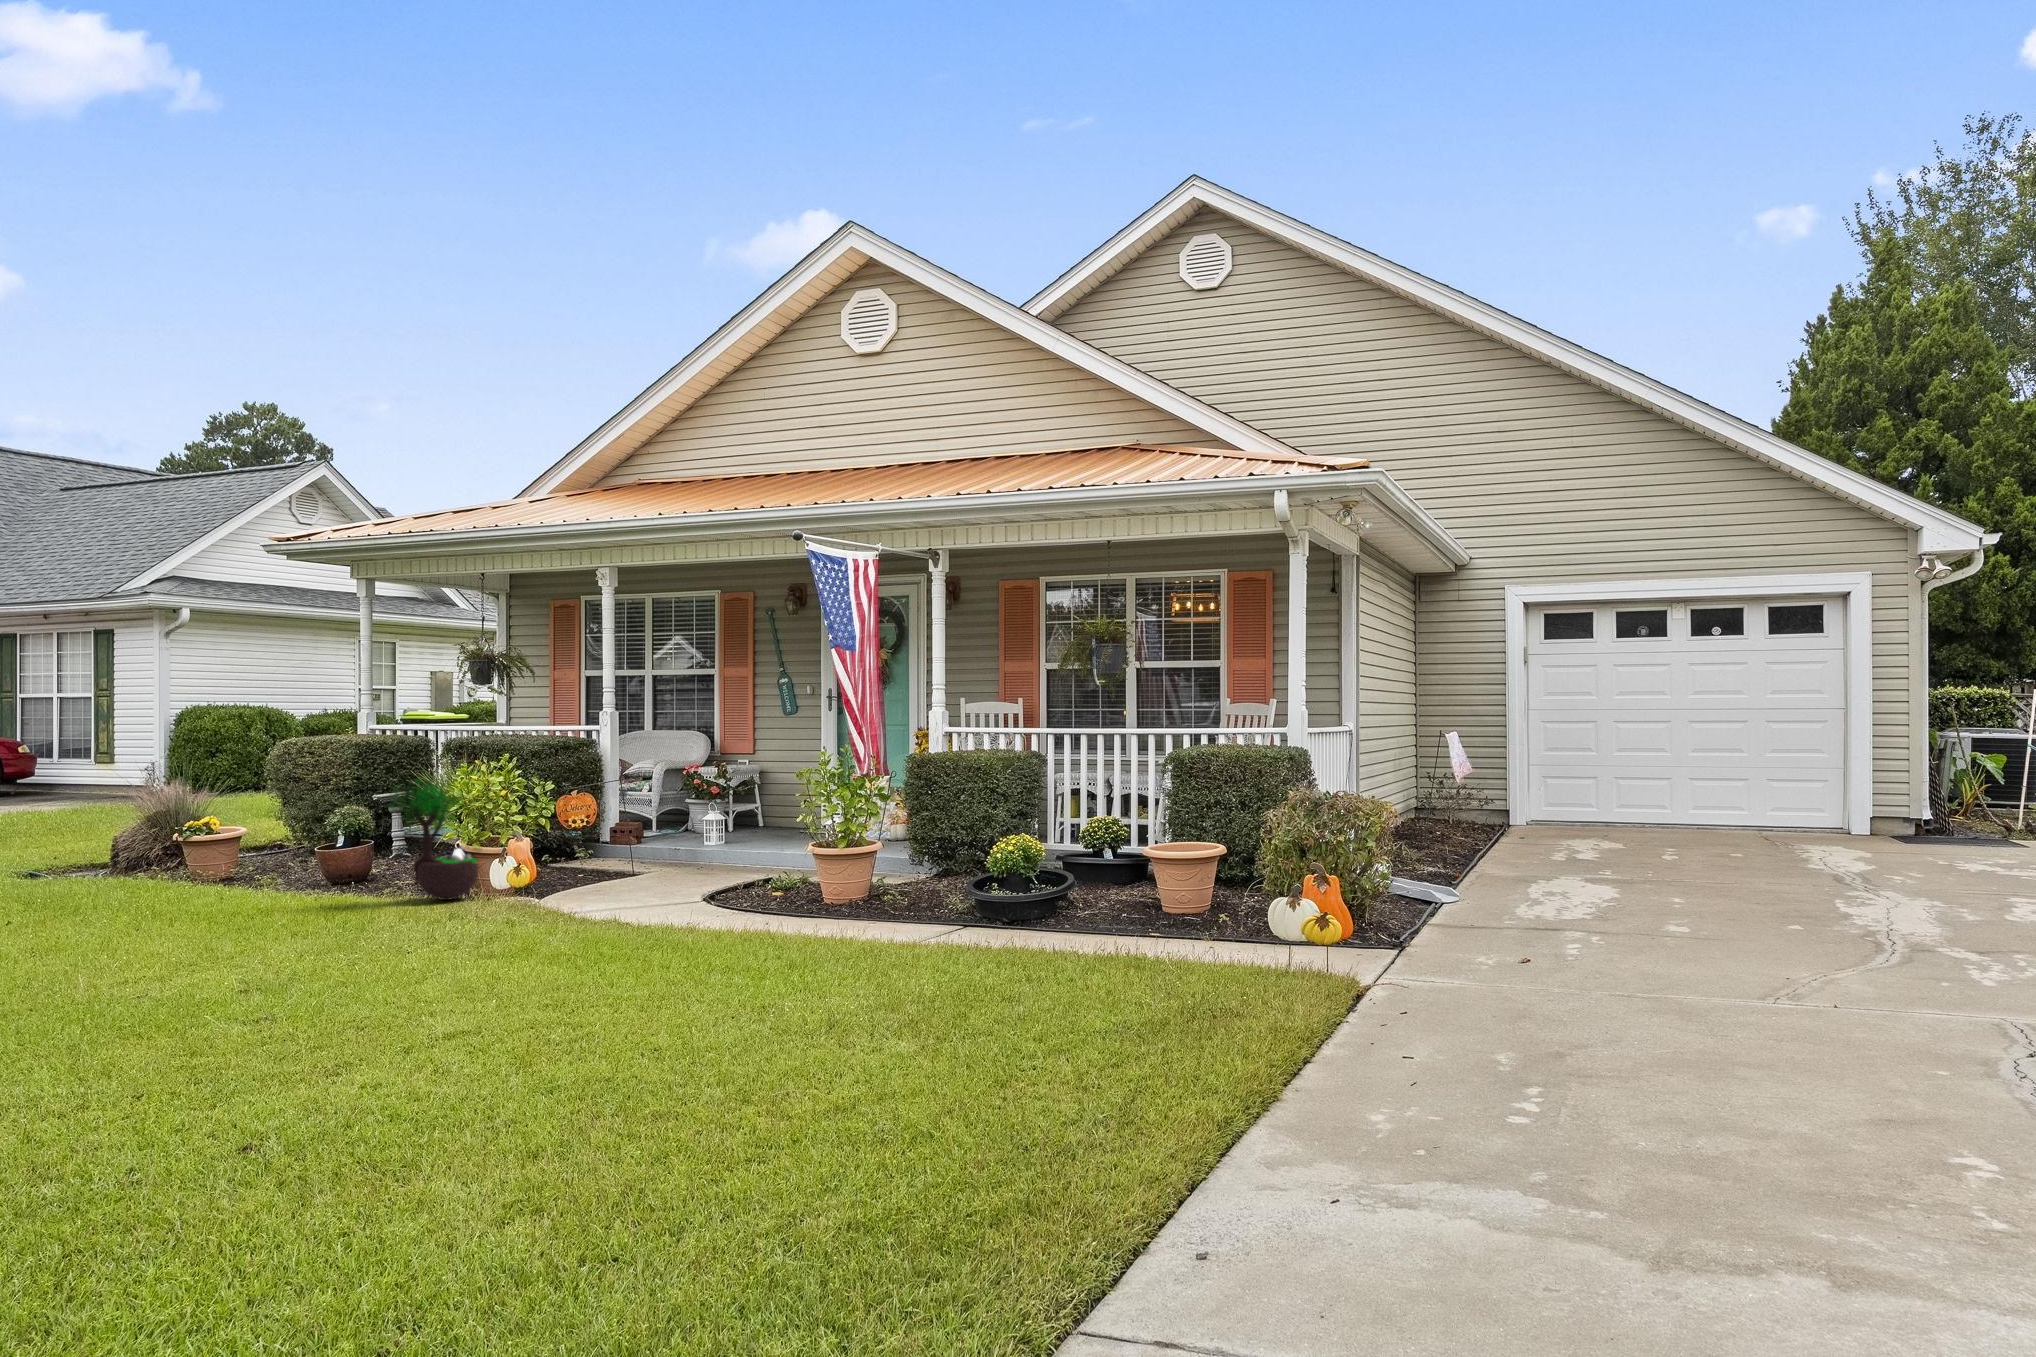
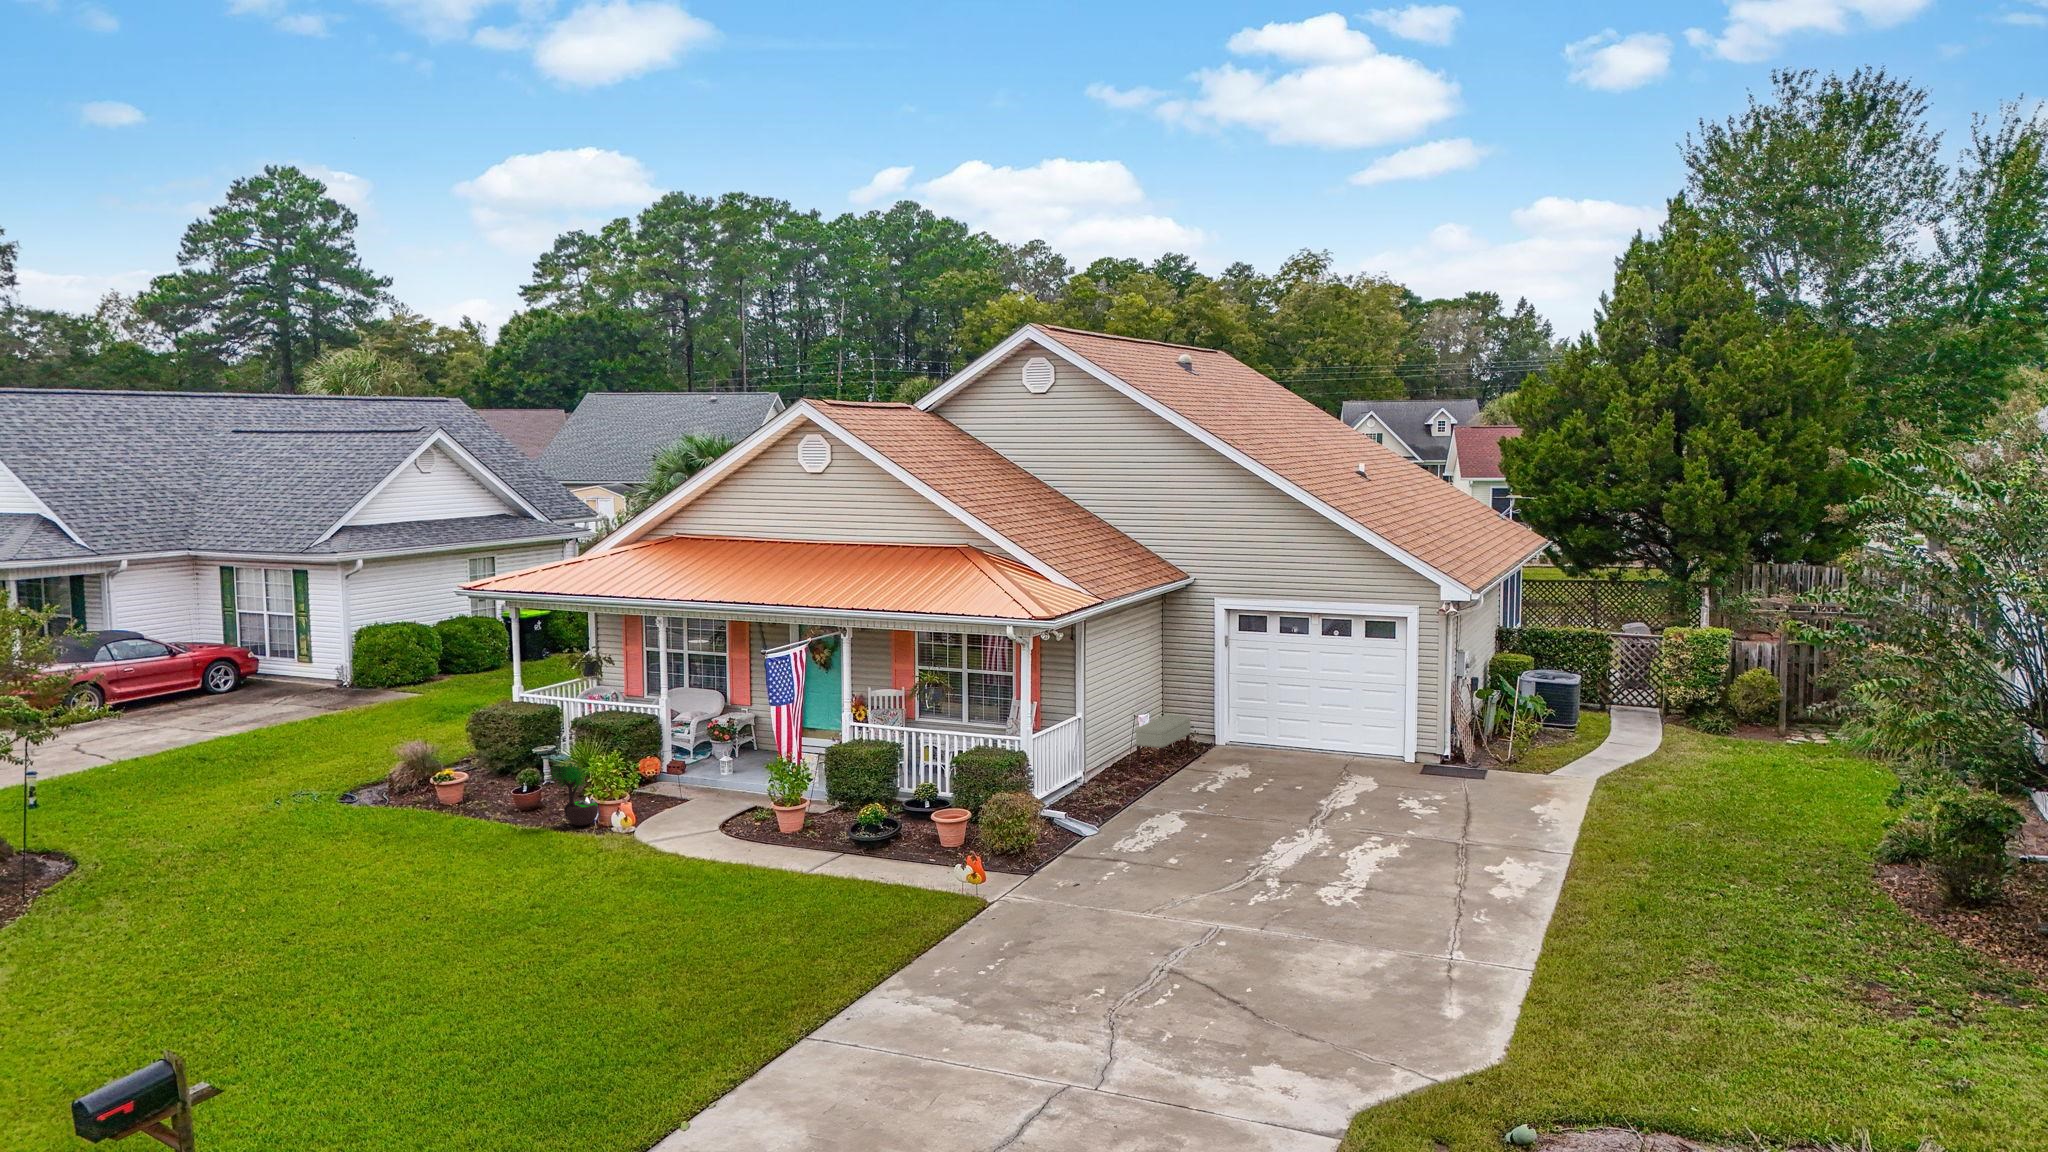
bench: none [1396,775,1472,842] -> present [1135,715,1191,764]

